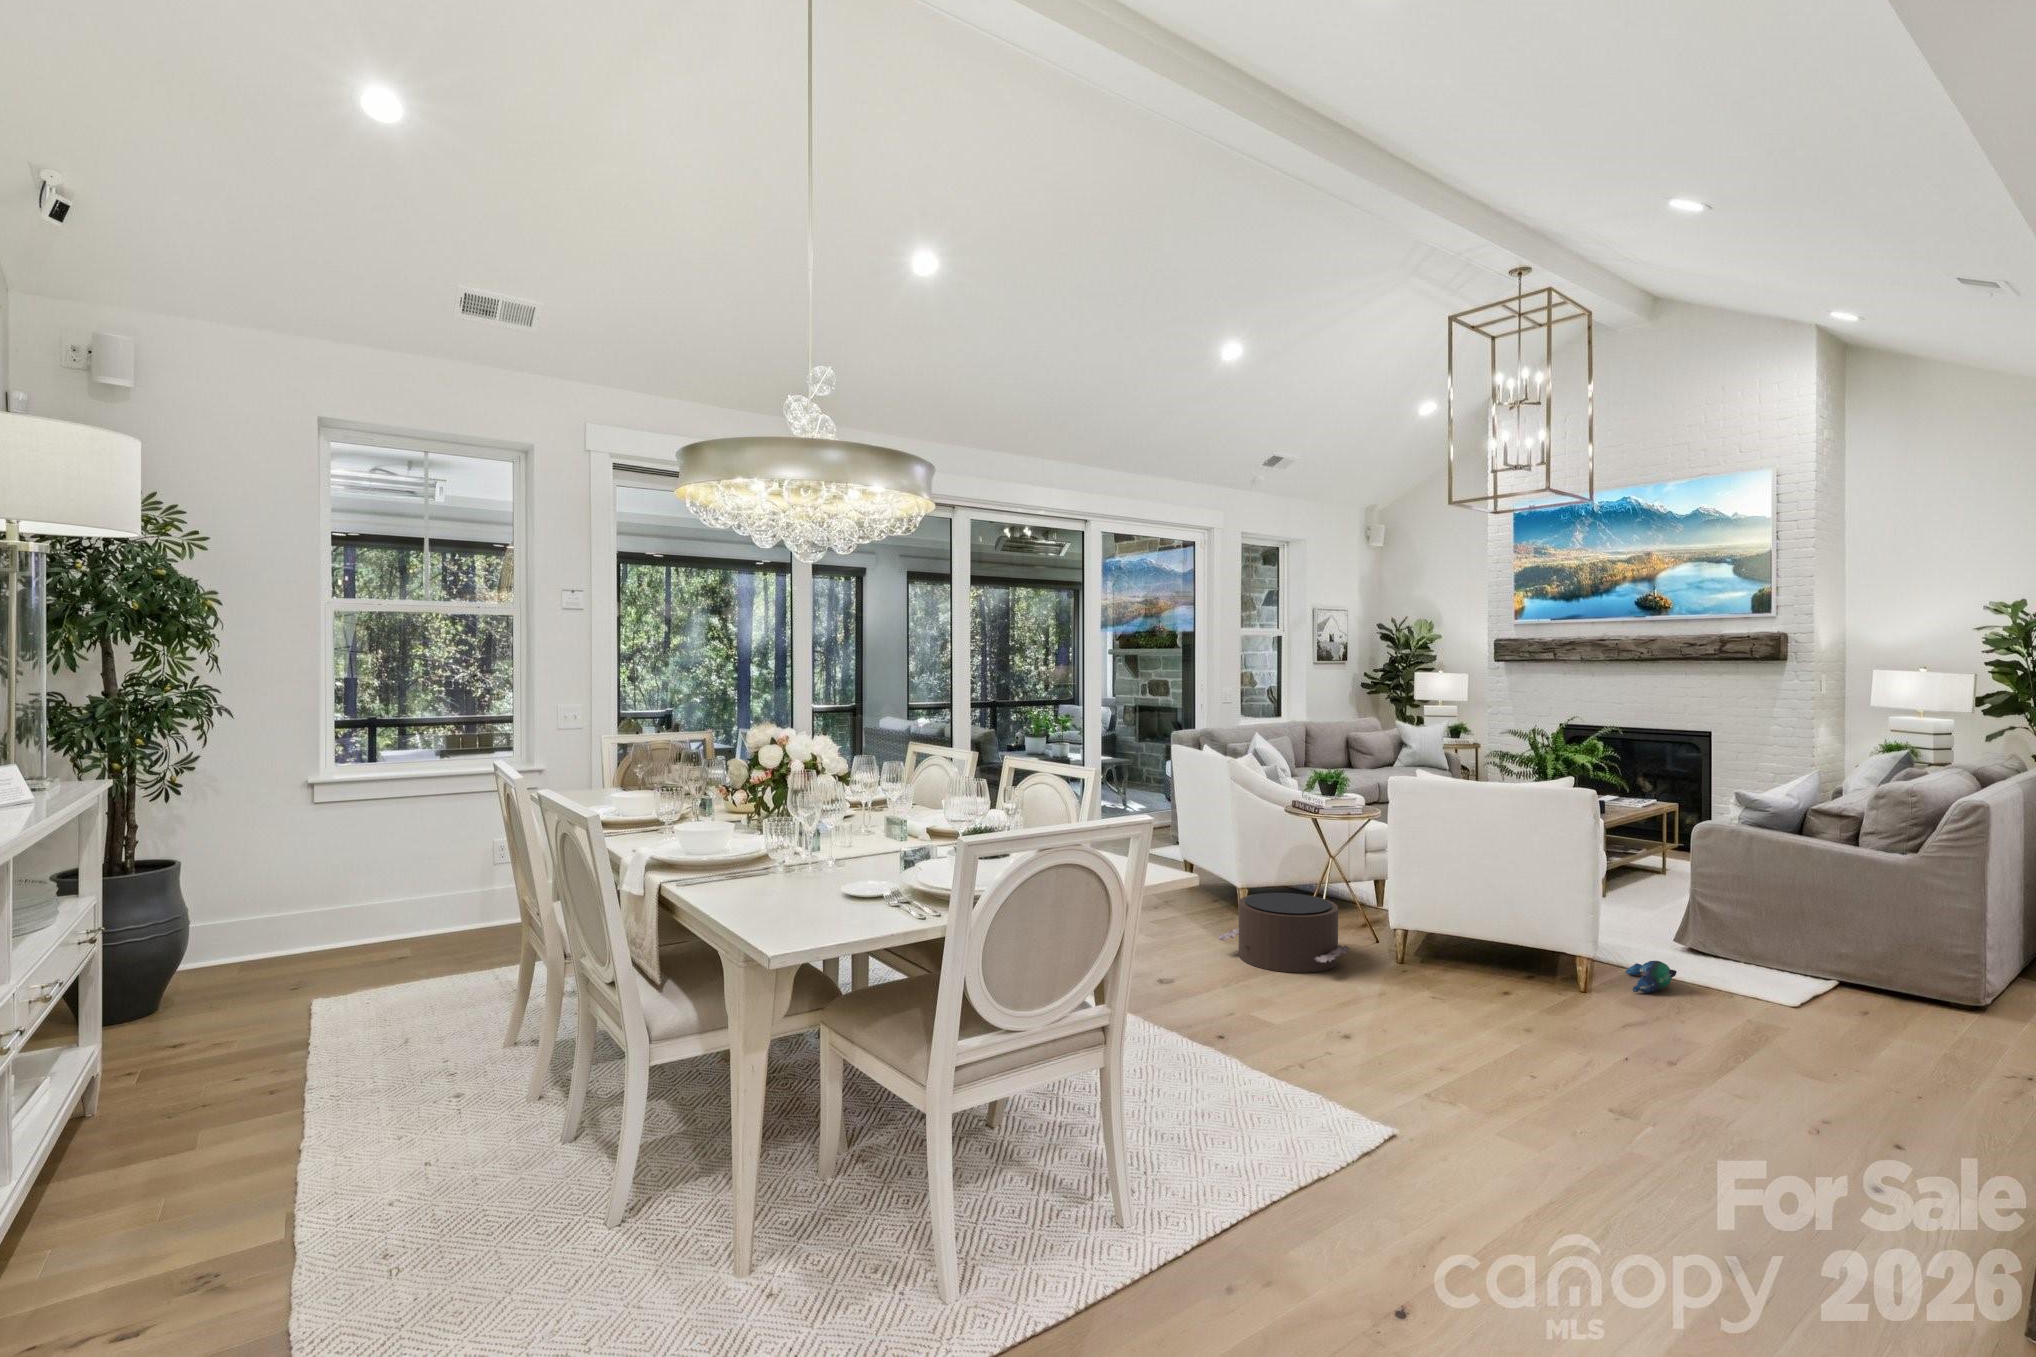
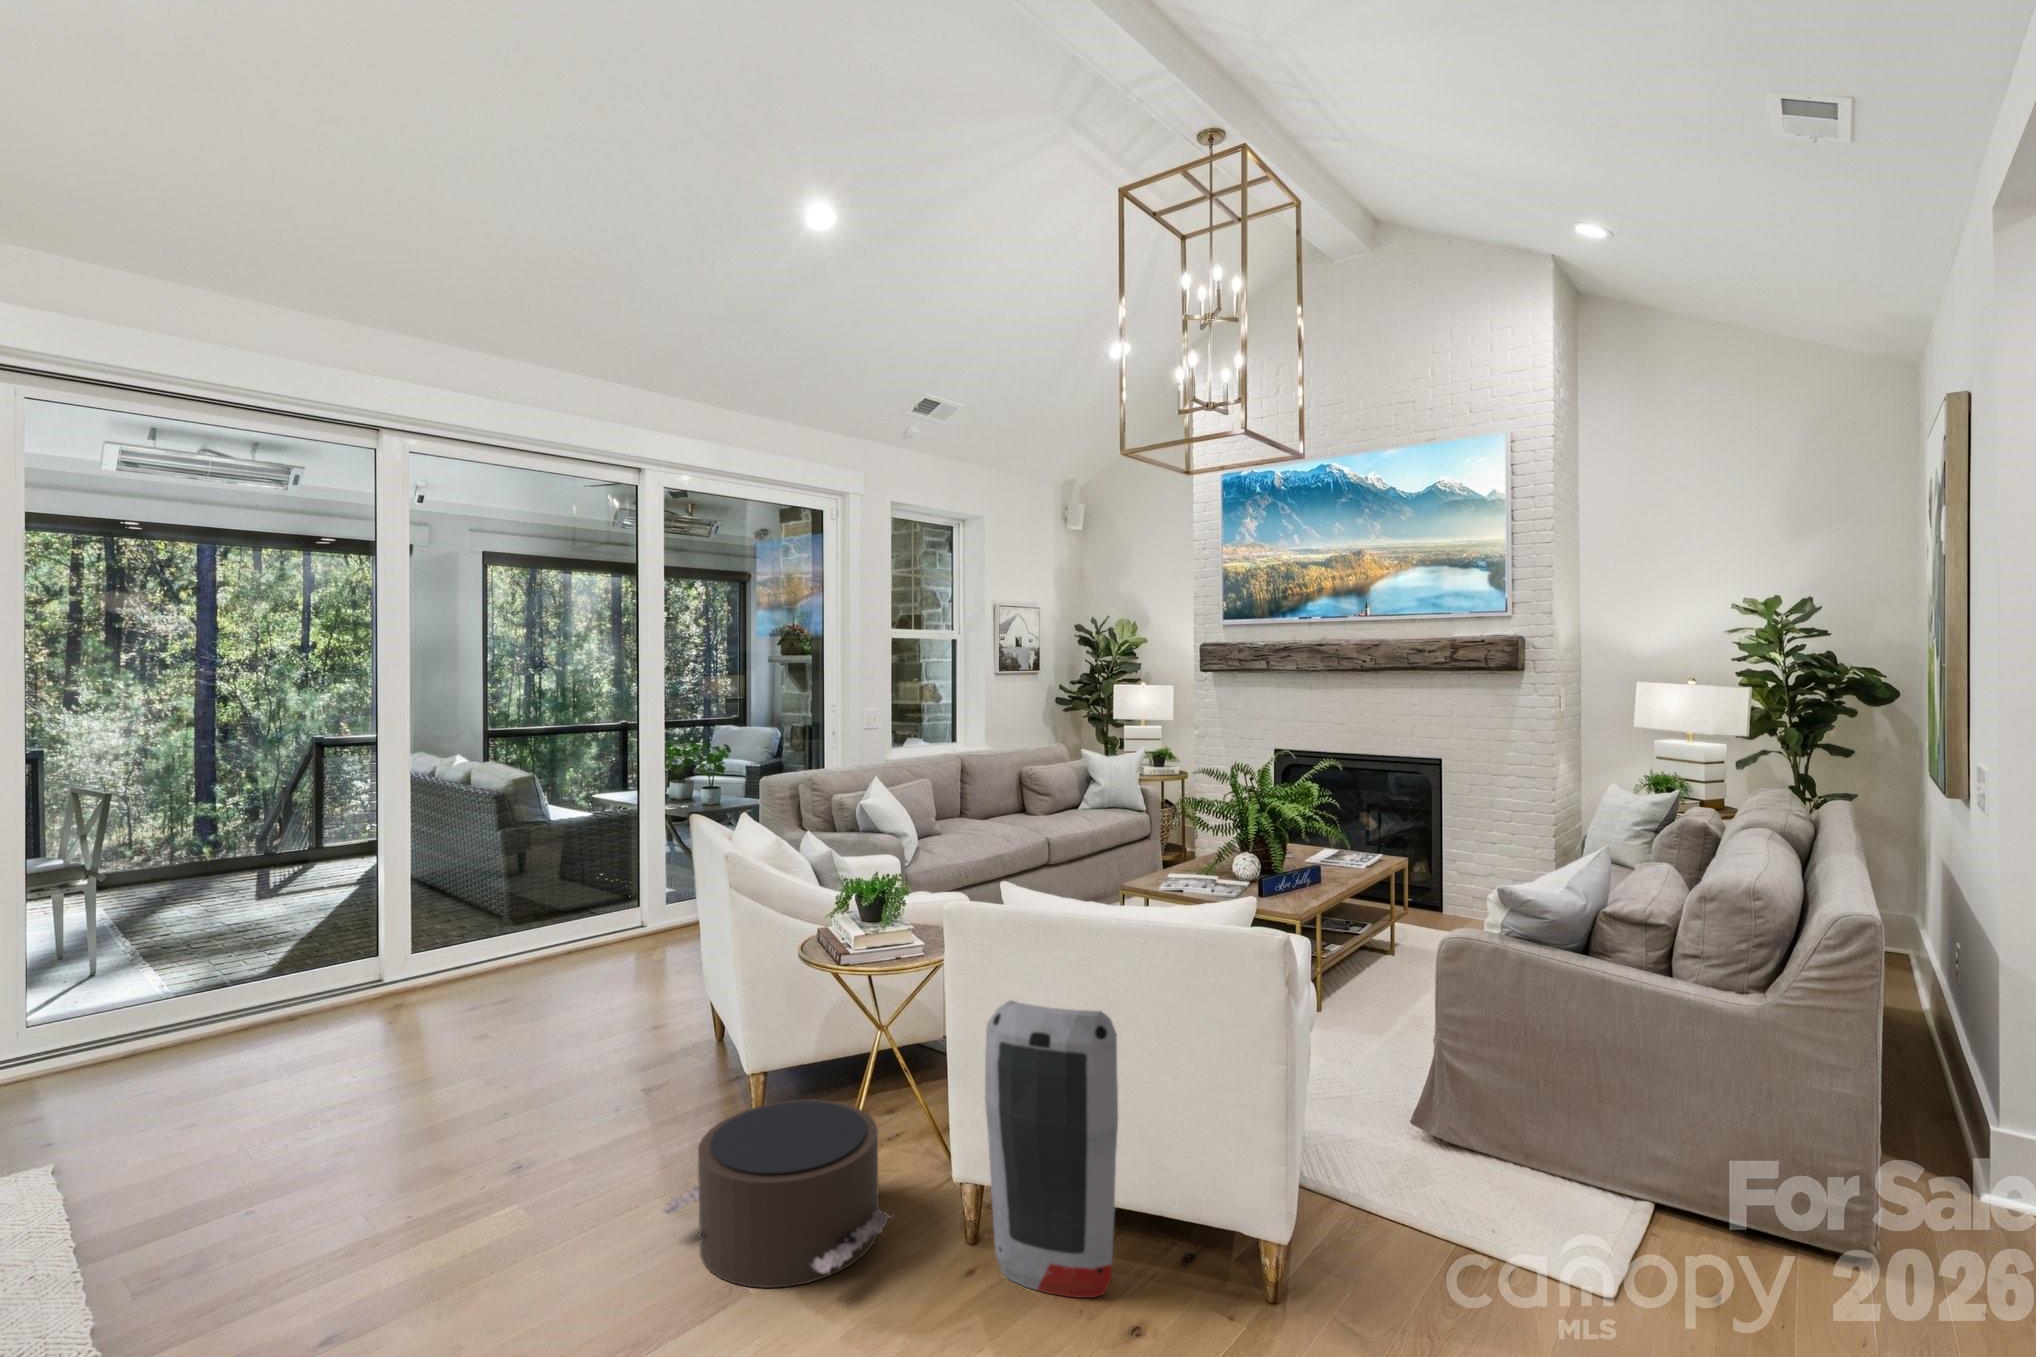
air purifier: none [1409,829,1491,989] -> present [985,1000,1118,1298]
plush toy: present [1626,961,1677,993] -> none [1343,1190,1421,1271]

